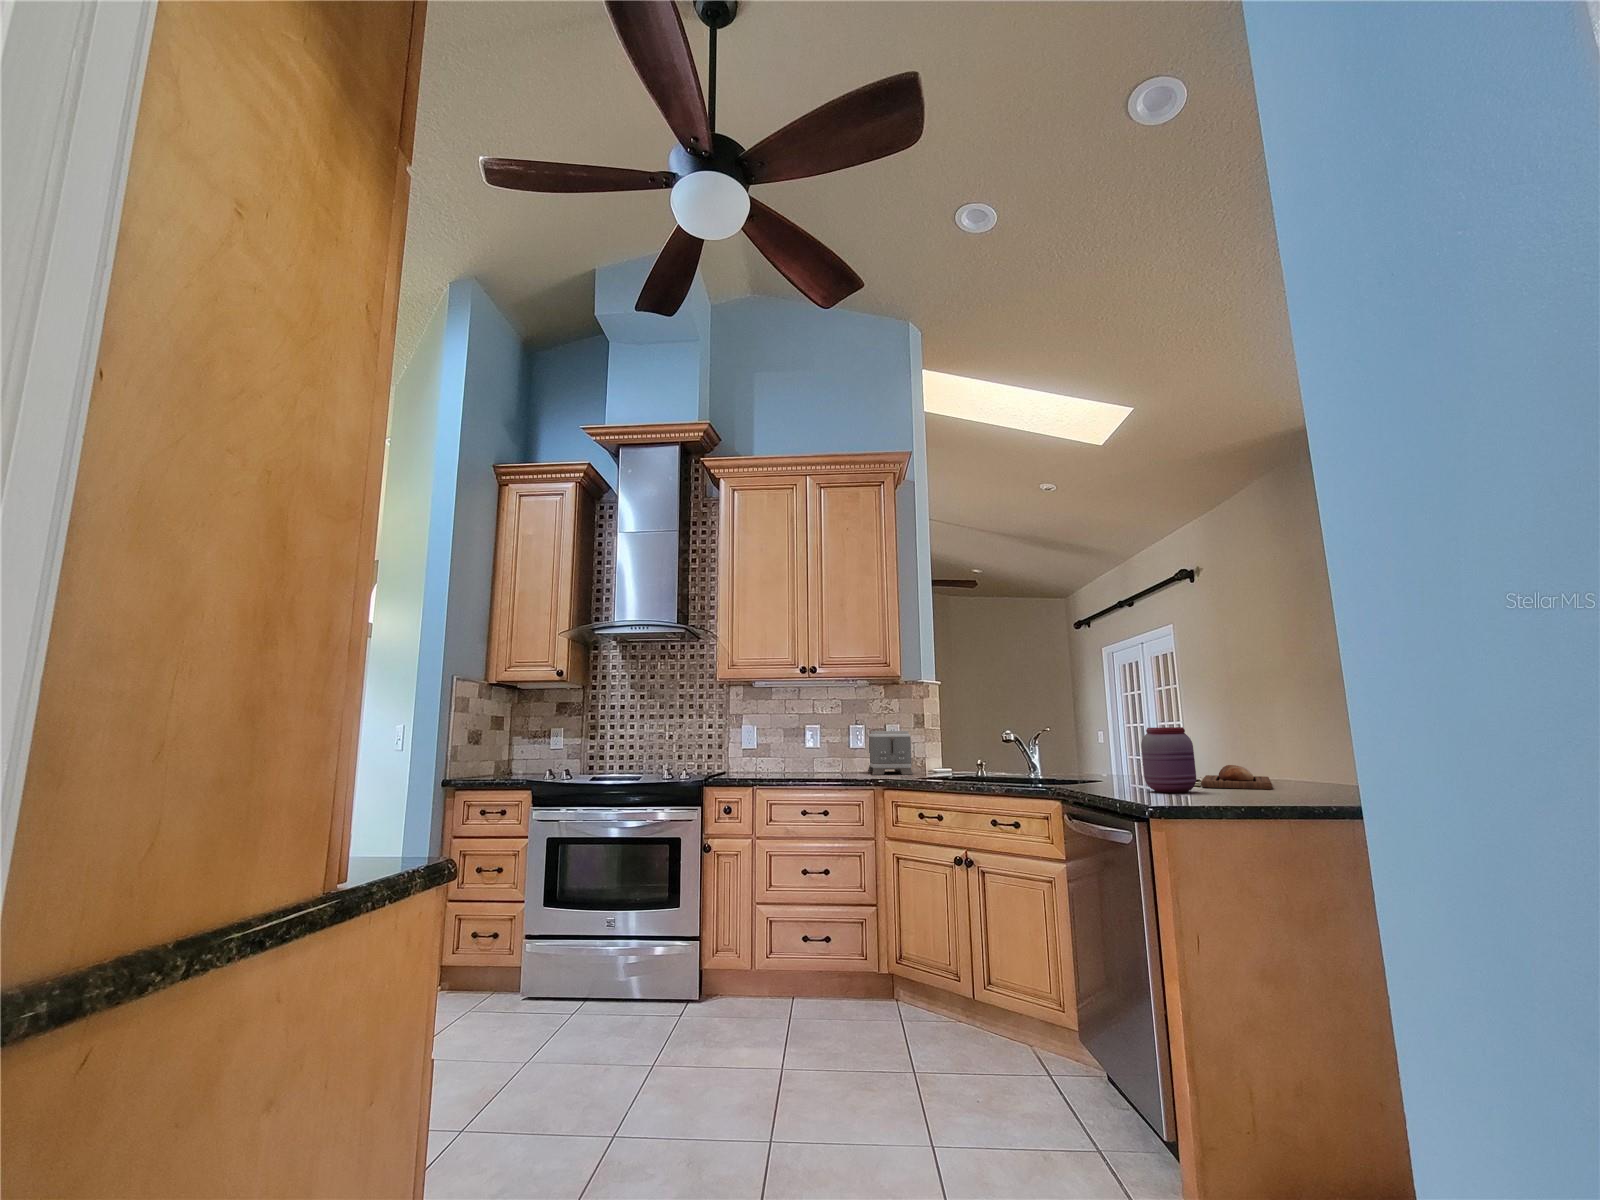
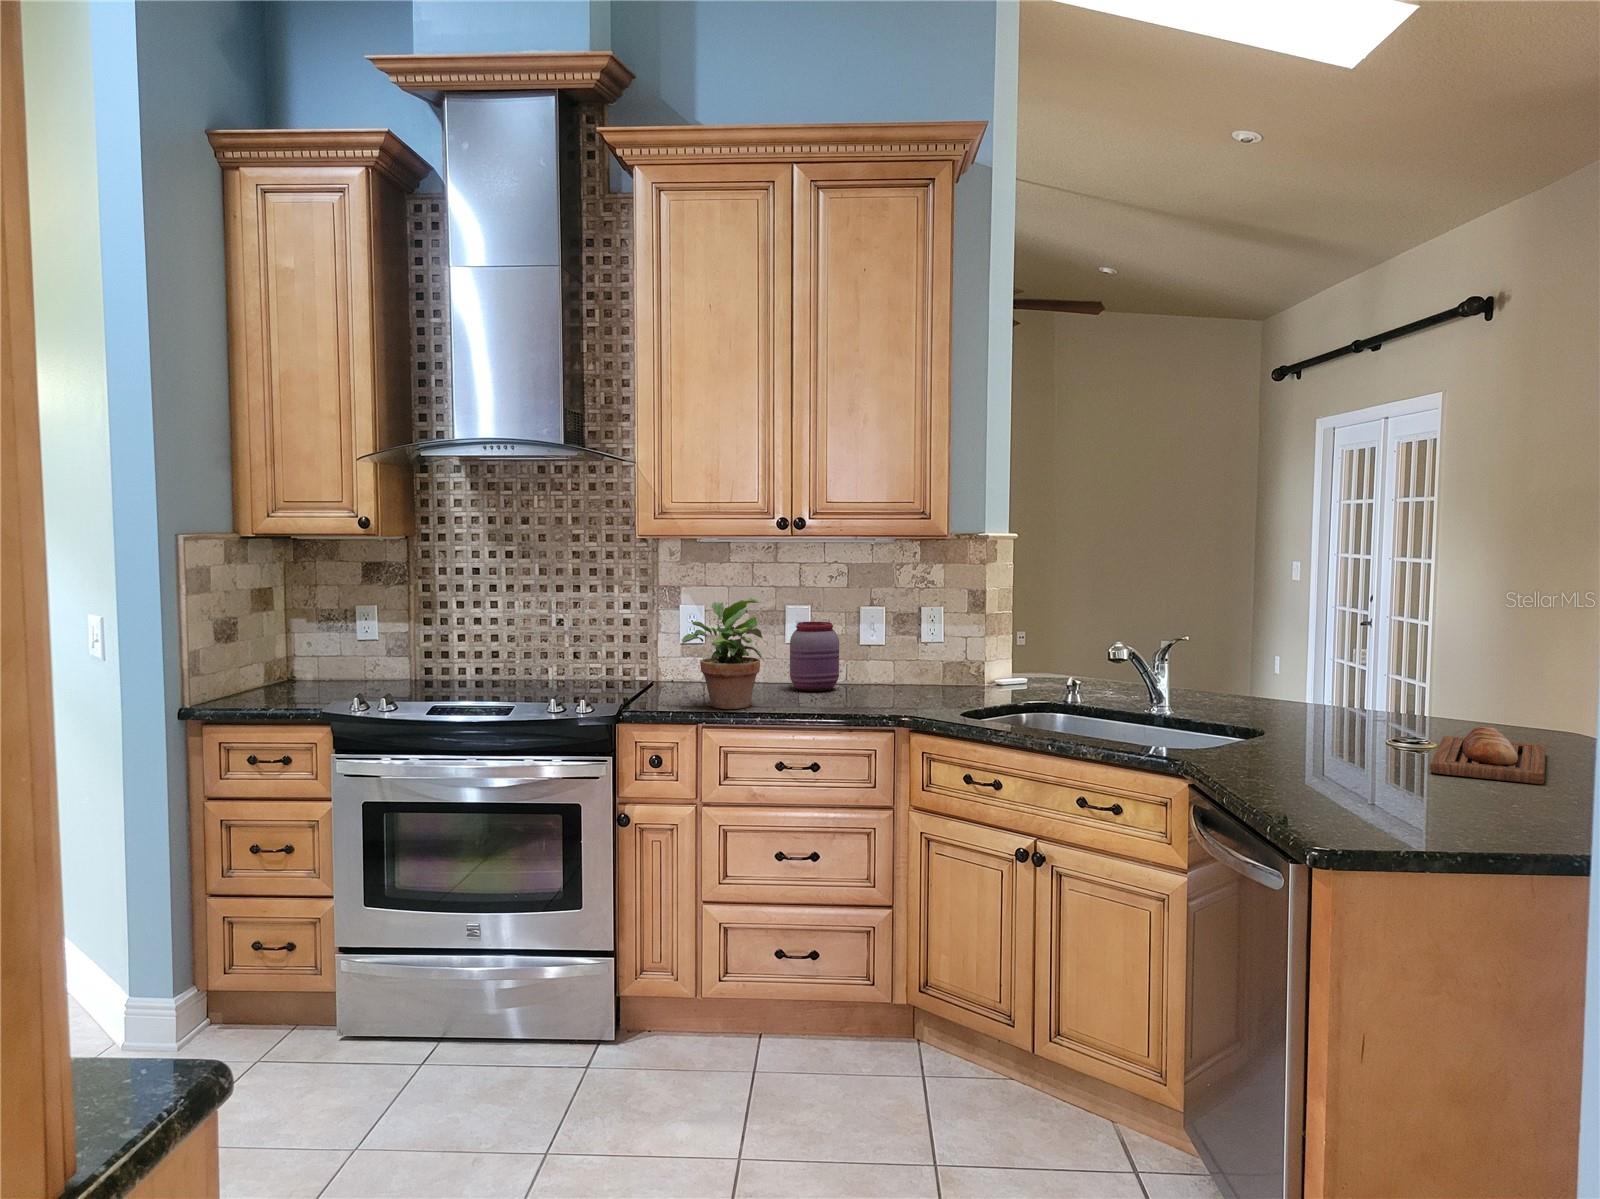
potted plant: none [745,712,793,778] -> present [682,598,764,709]
jar: present [1141,727,1196,793] -> present [790,621,839,691]
toaster: present [868,731,913,775] -> none [890,618,964,698]

